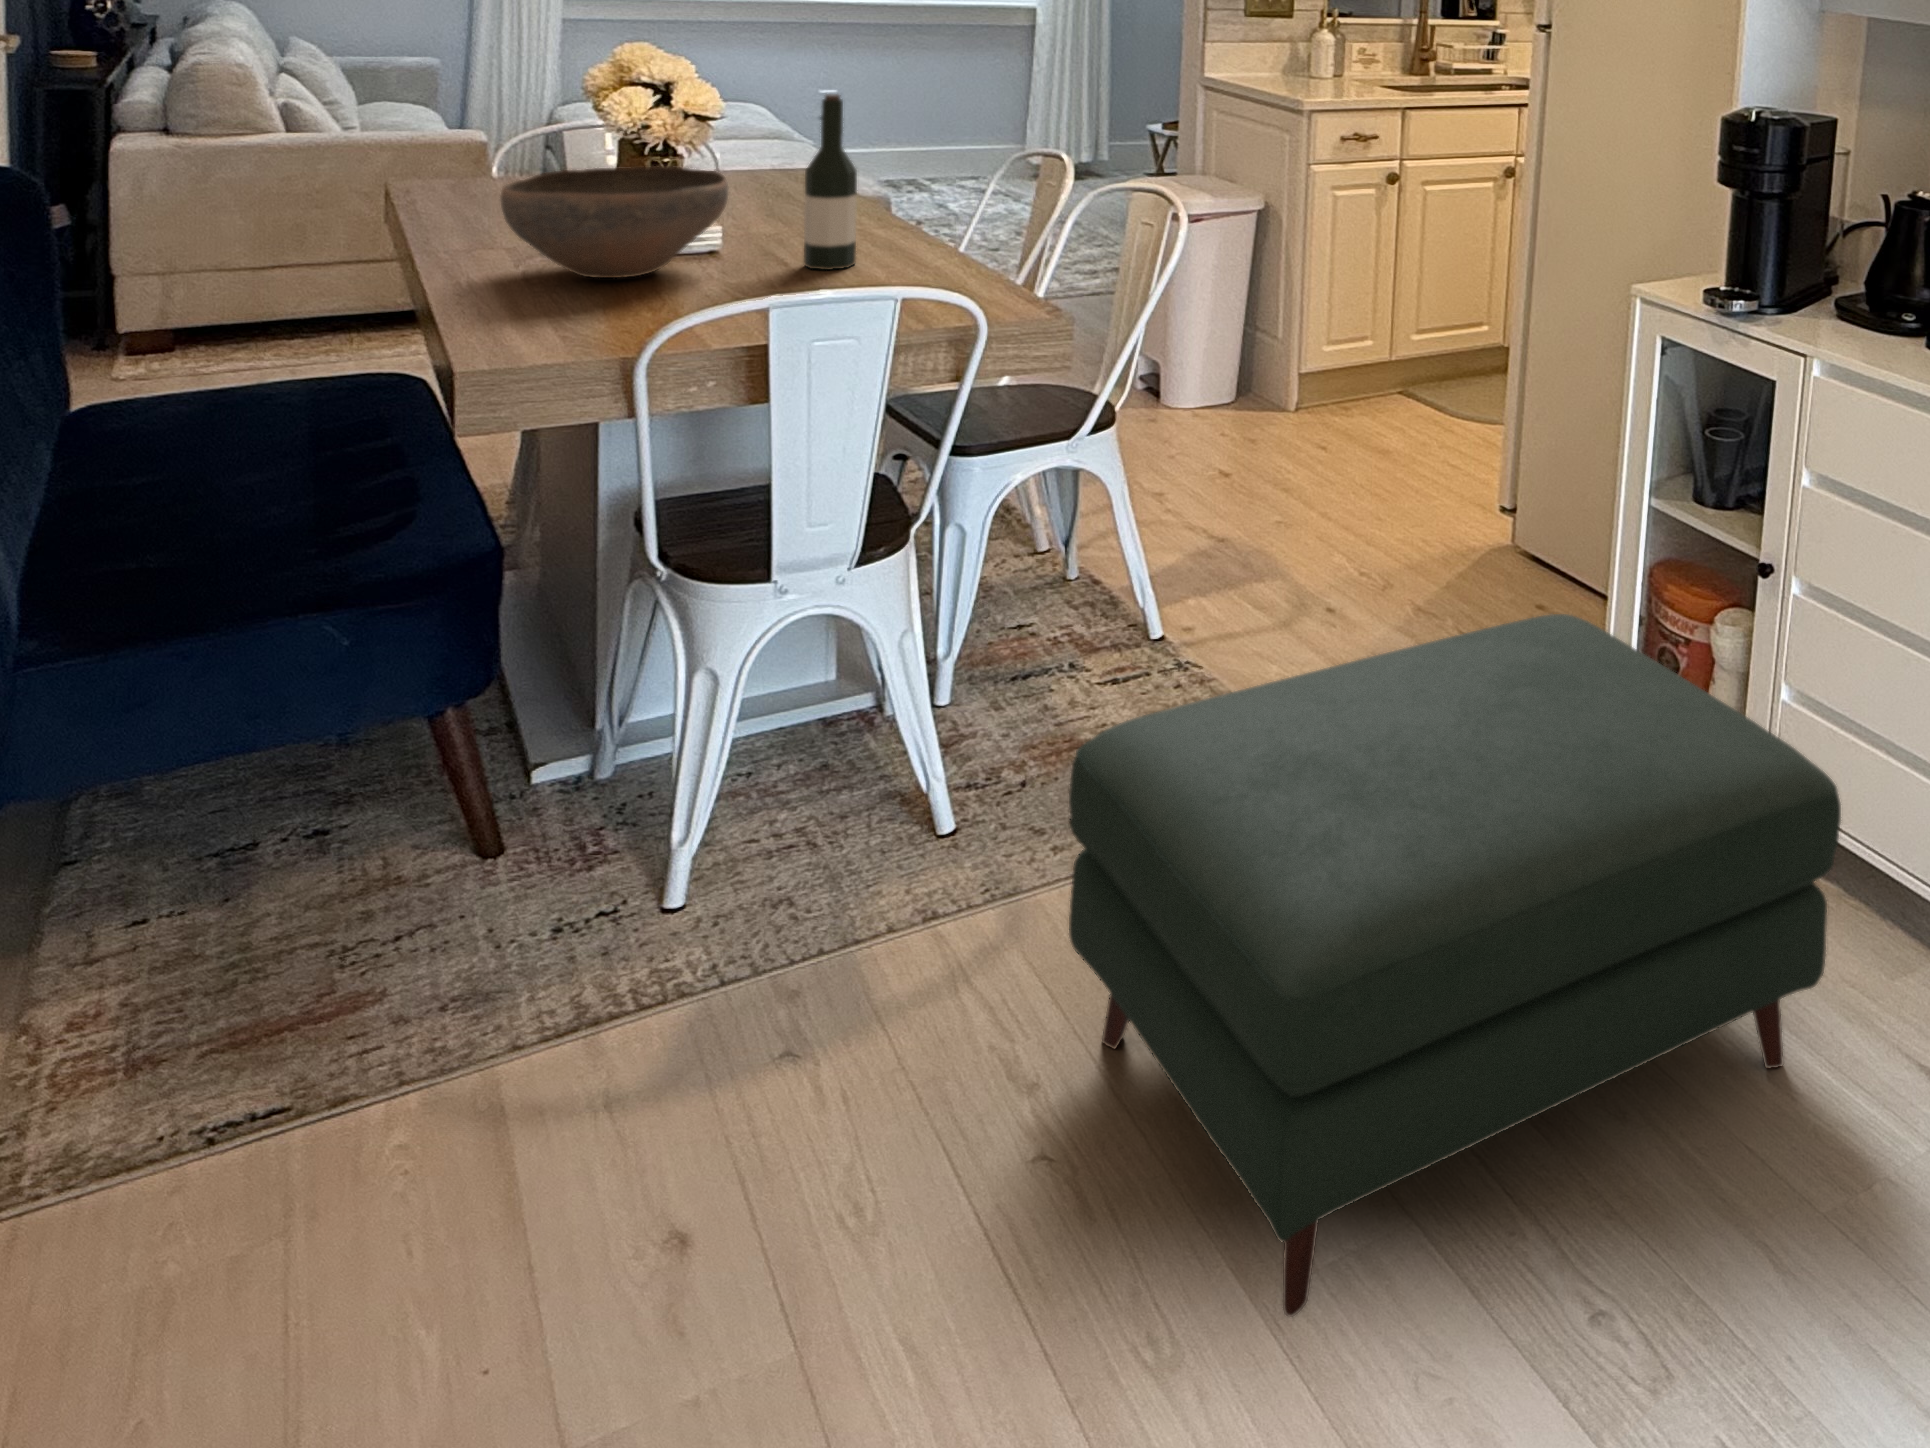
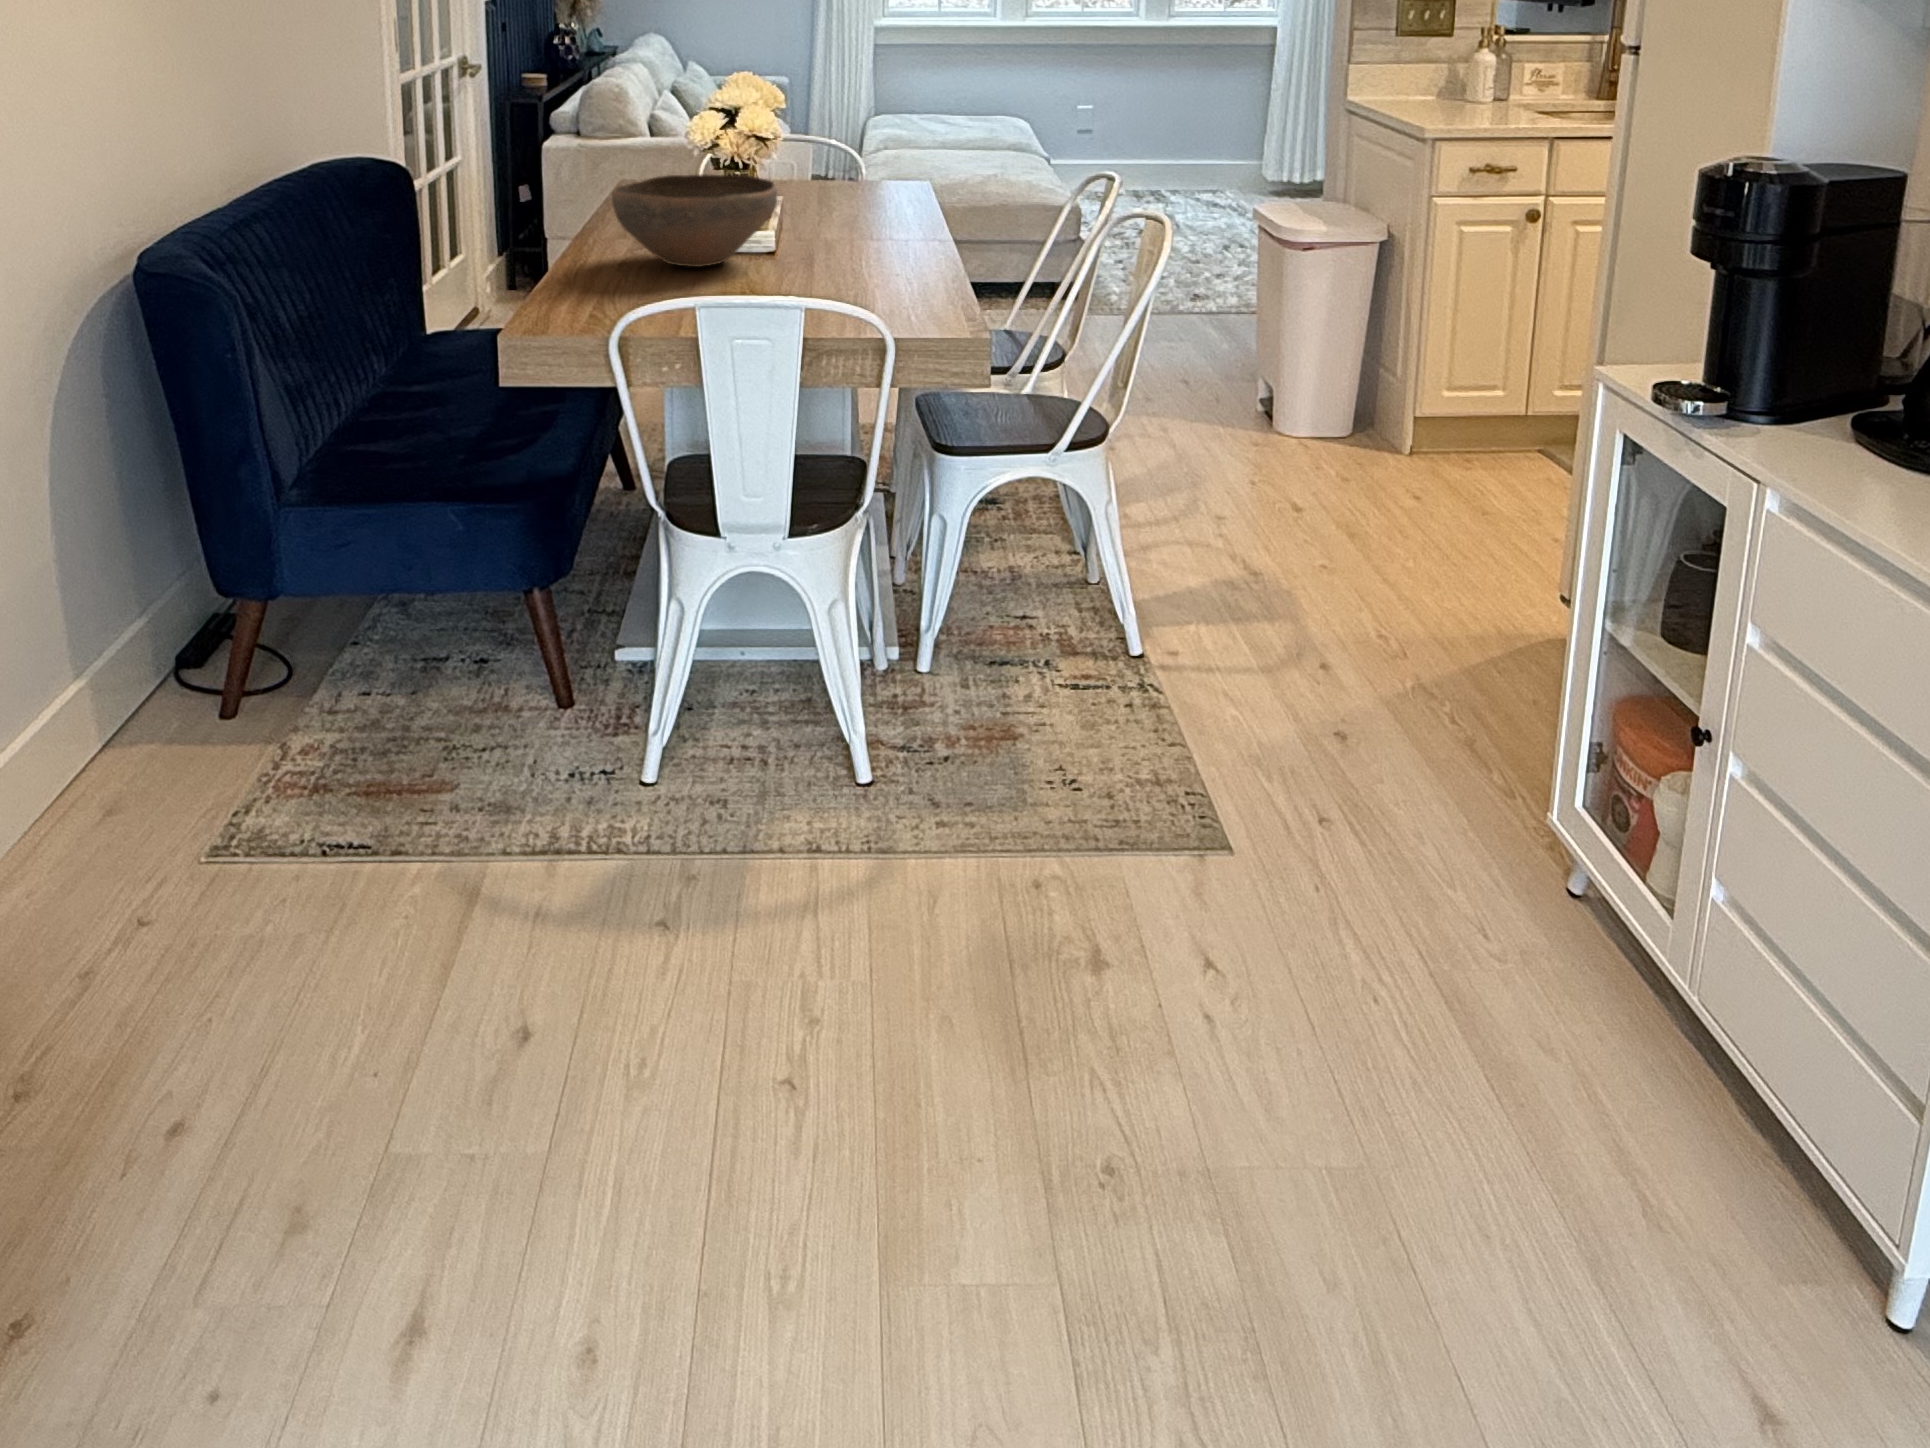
wine bottle: present [804,94,857,270] -> none [832,116,873,273]
ottoman: present [1069,614,1841,1317] -> none [849,722,1643,1322]

